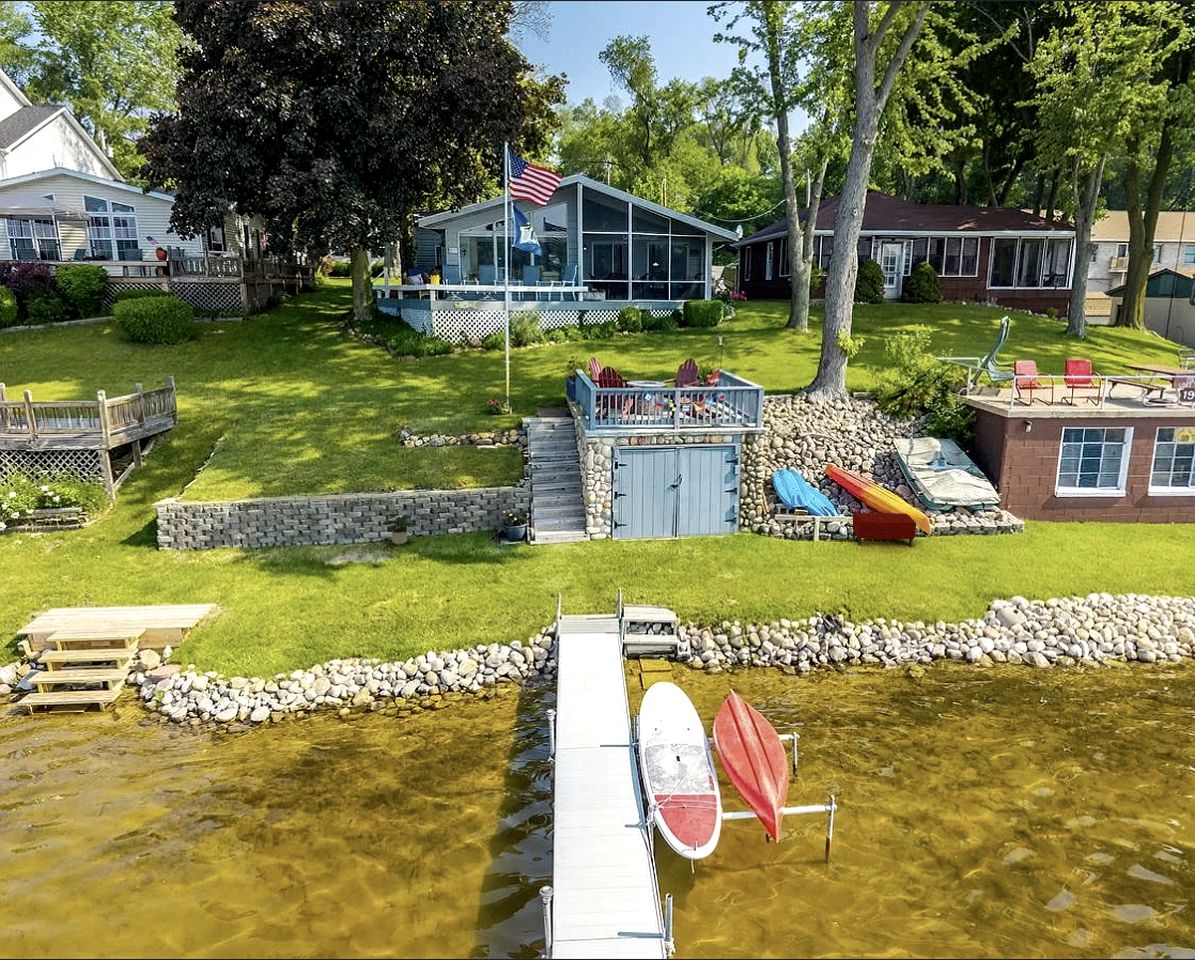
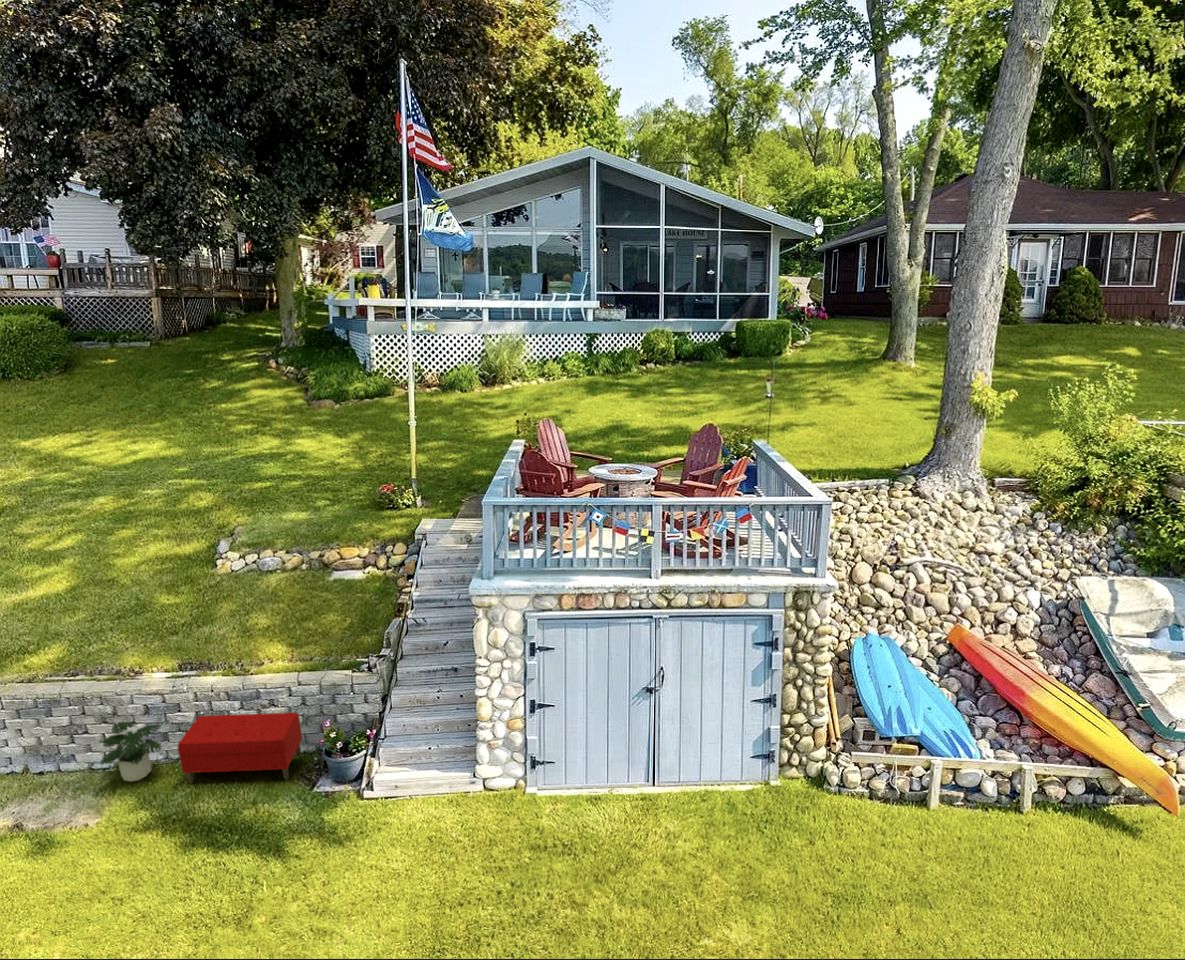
bench: present [852,513,916,546] -> present [178,713,302,783]

